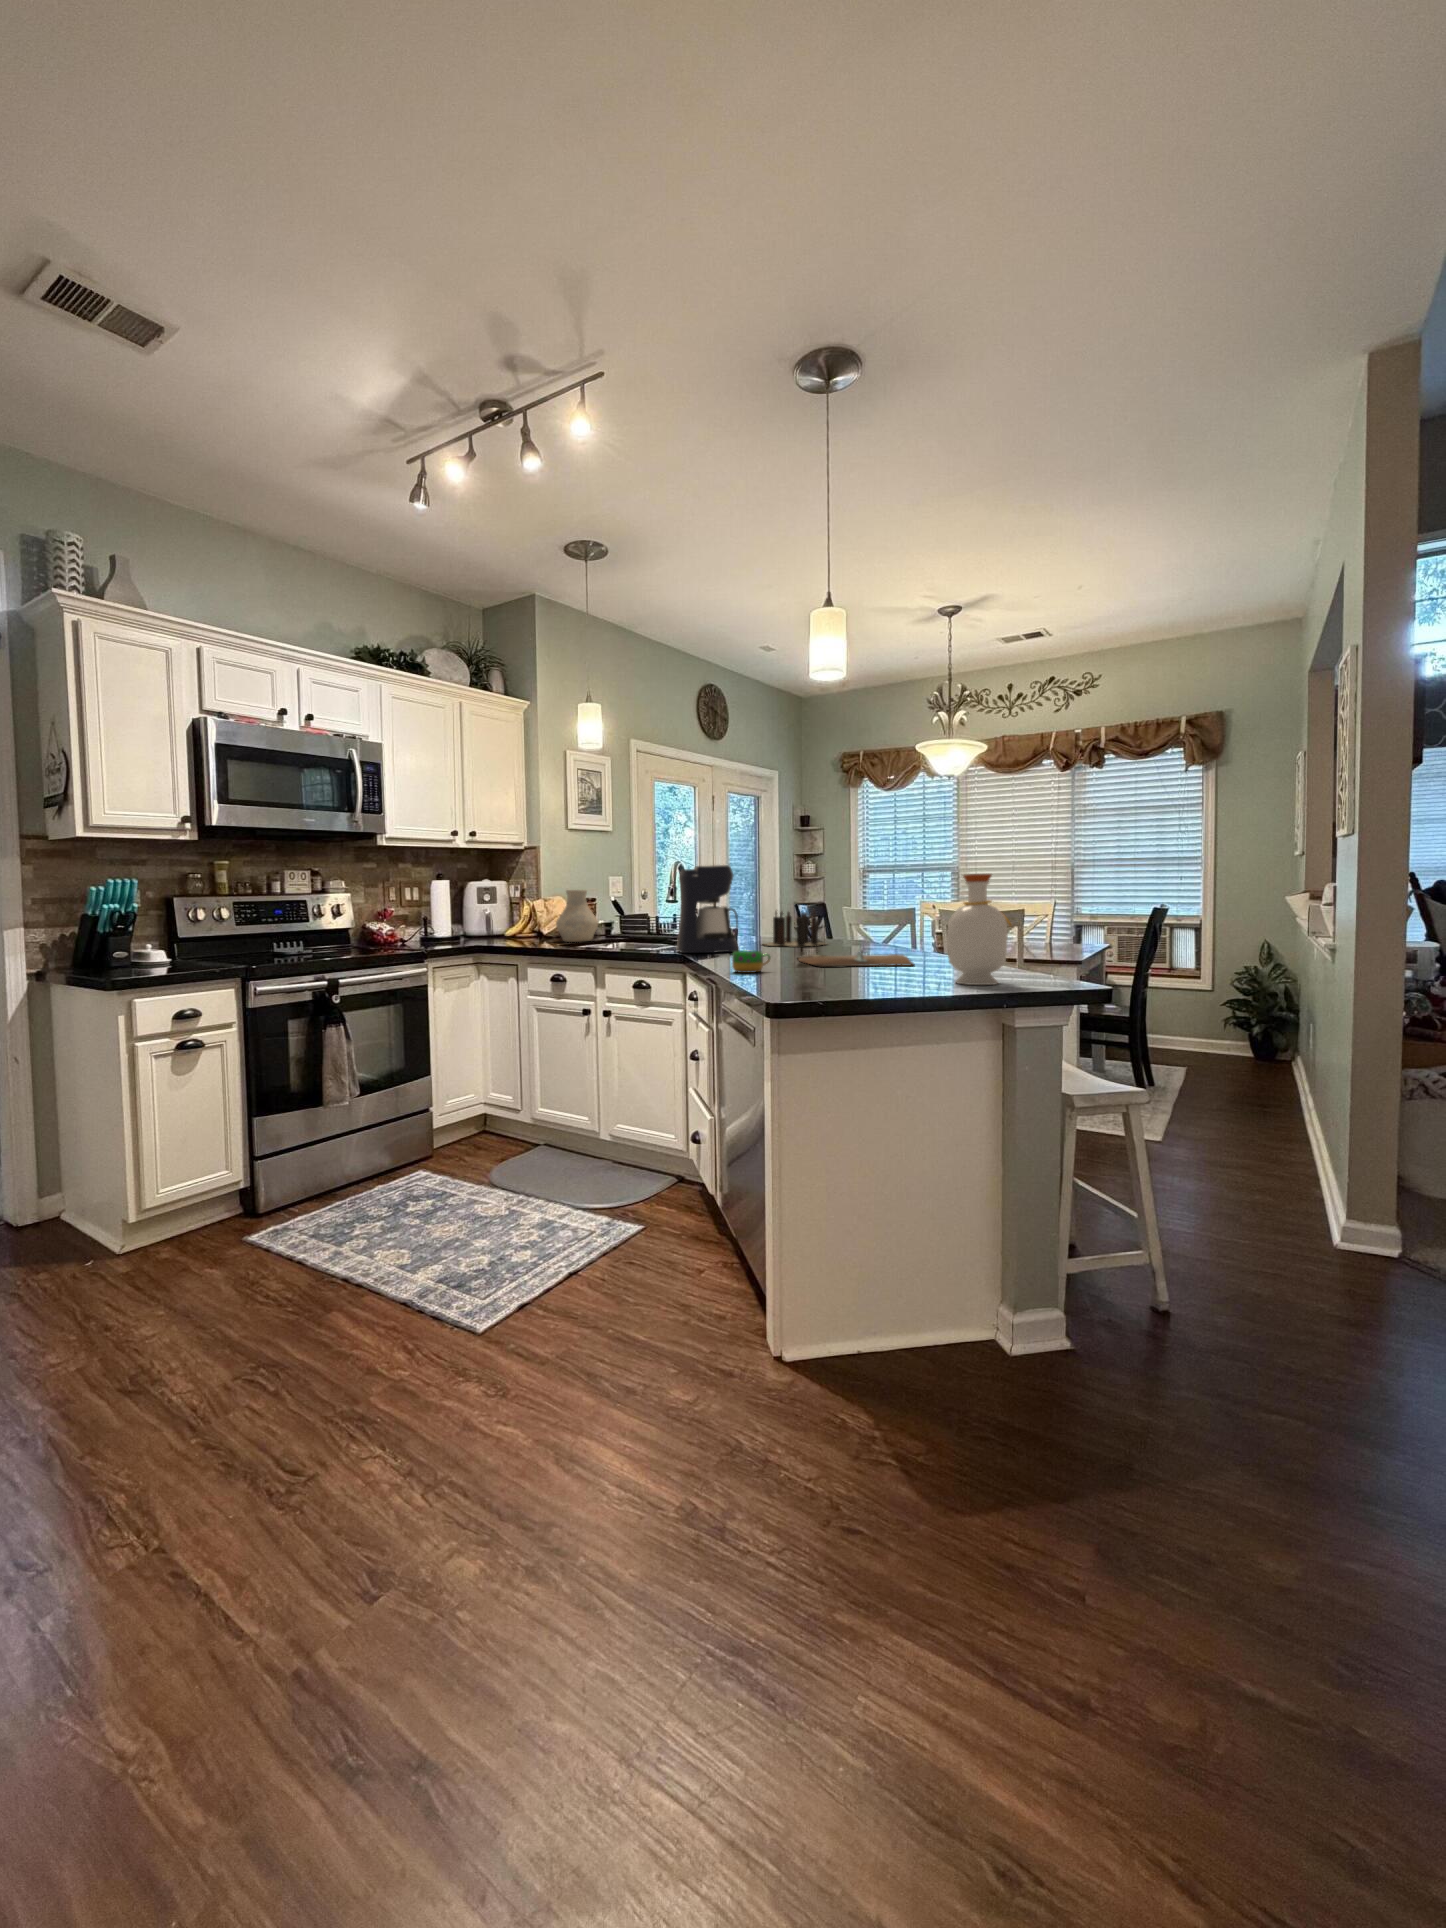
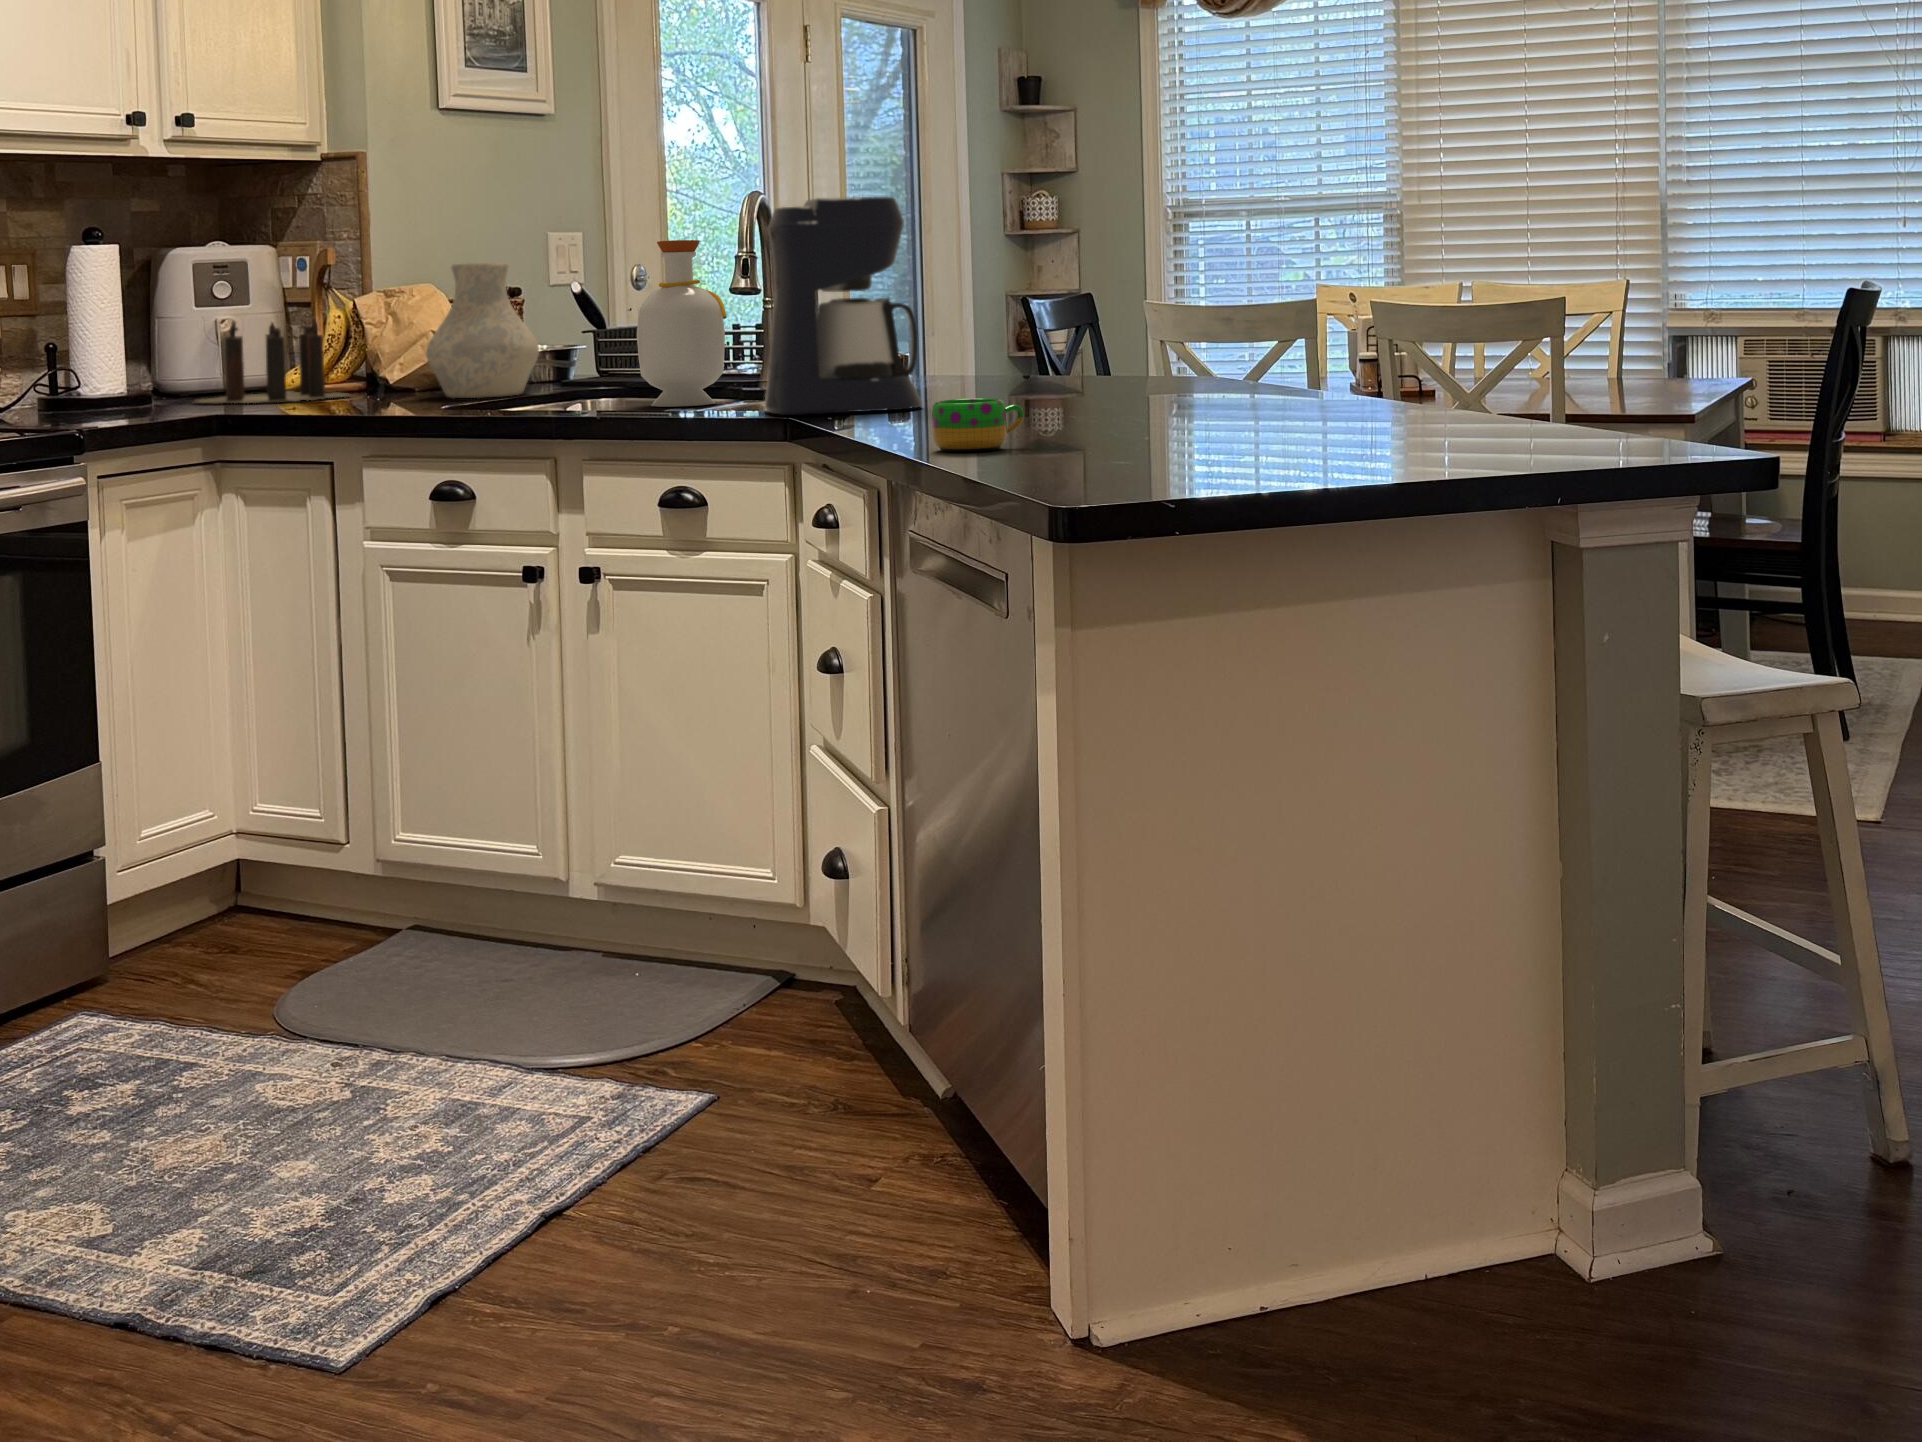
bottle: present [947,874,1012,985] -> present [637,240,727,407]
candle: present [764,911,825,946] -> present [197,318,355,403]
cutting board: present [798,950,913,967] -> none [1070,389,1350,434]

